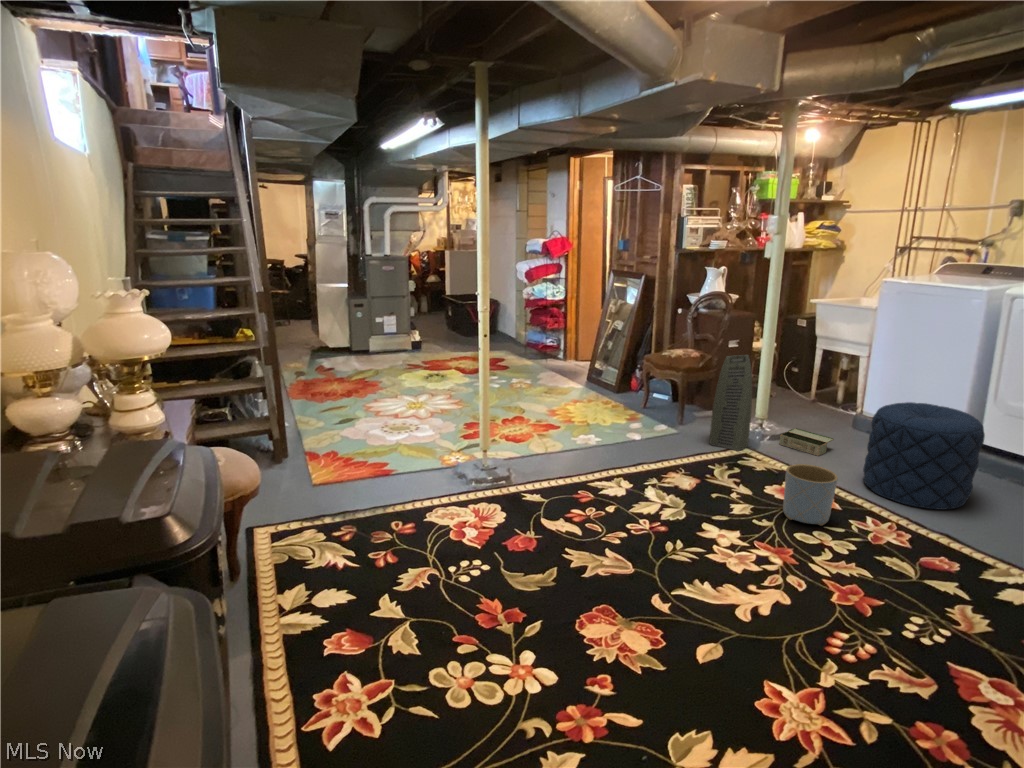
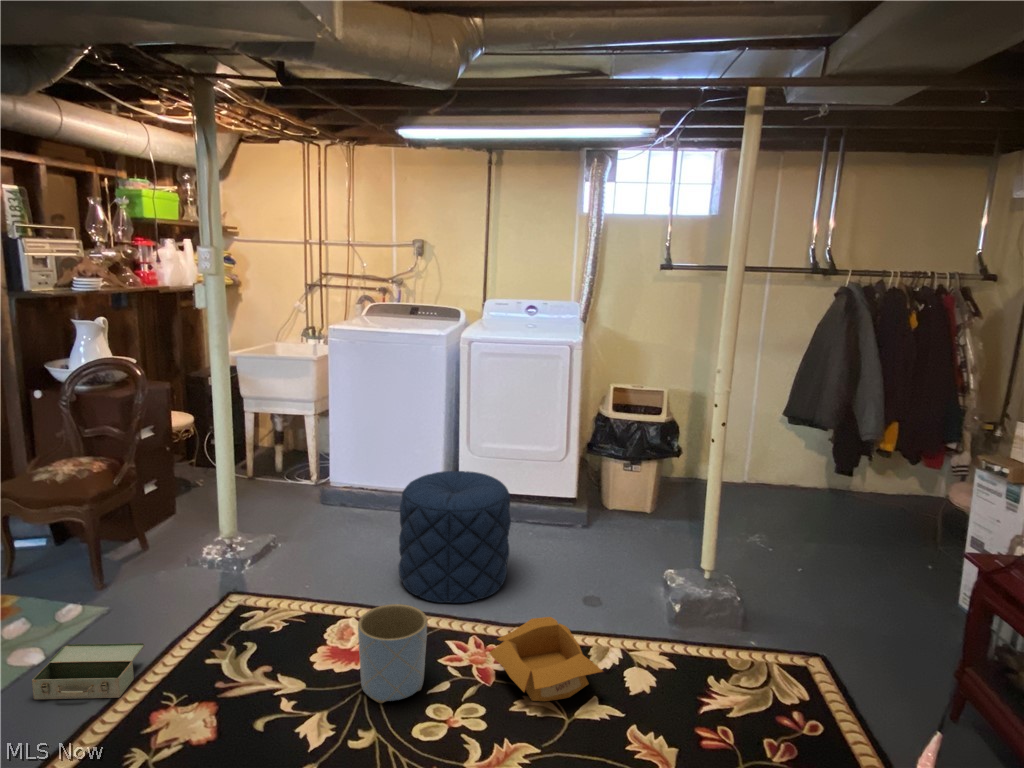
air purifier: present [710,355,752,451] -> none [169,455,234,614]
toolbox: present [779,428,834,456] -> present [32,643,145,699]
cardboard box: none [884,520,971,576] -> present [489,617,603,701]

